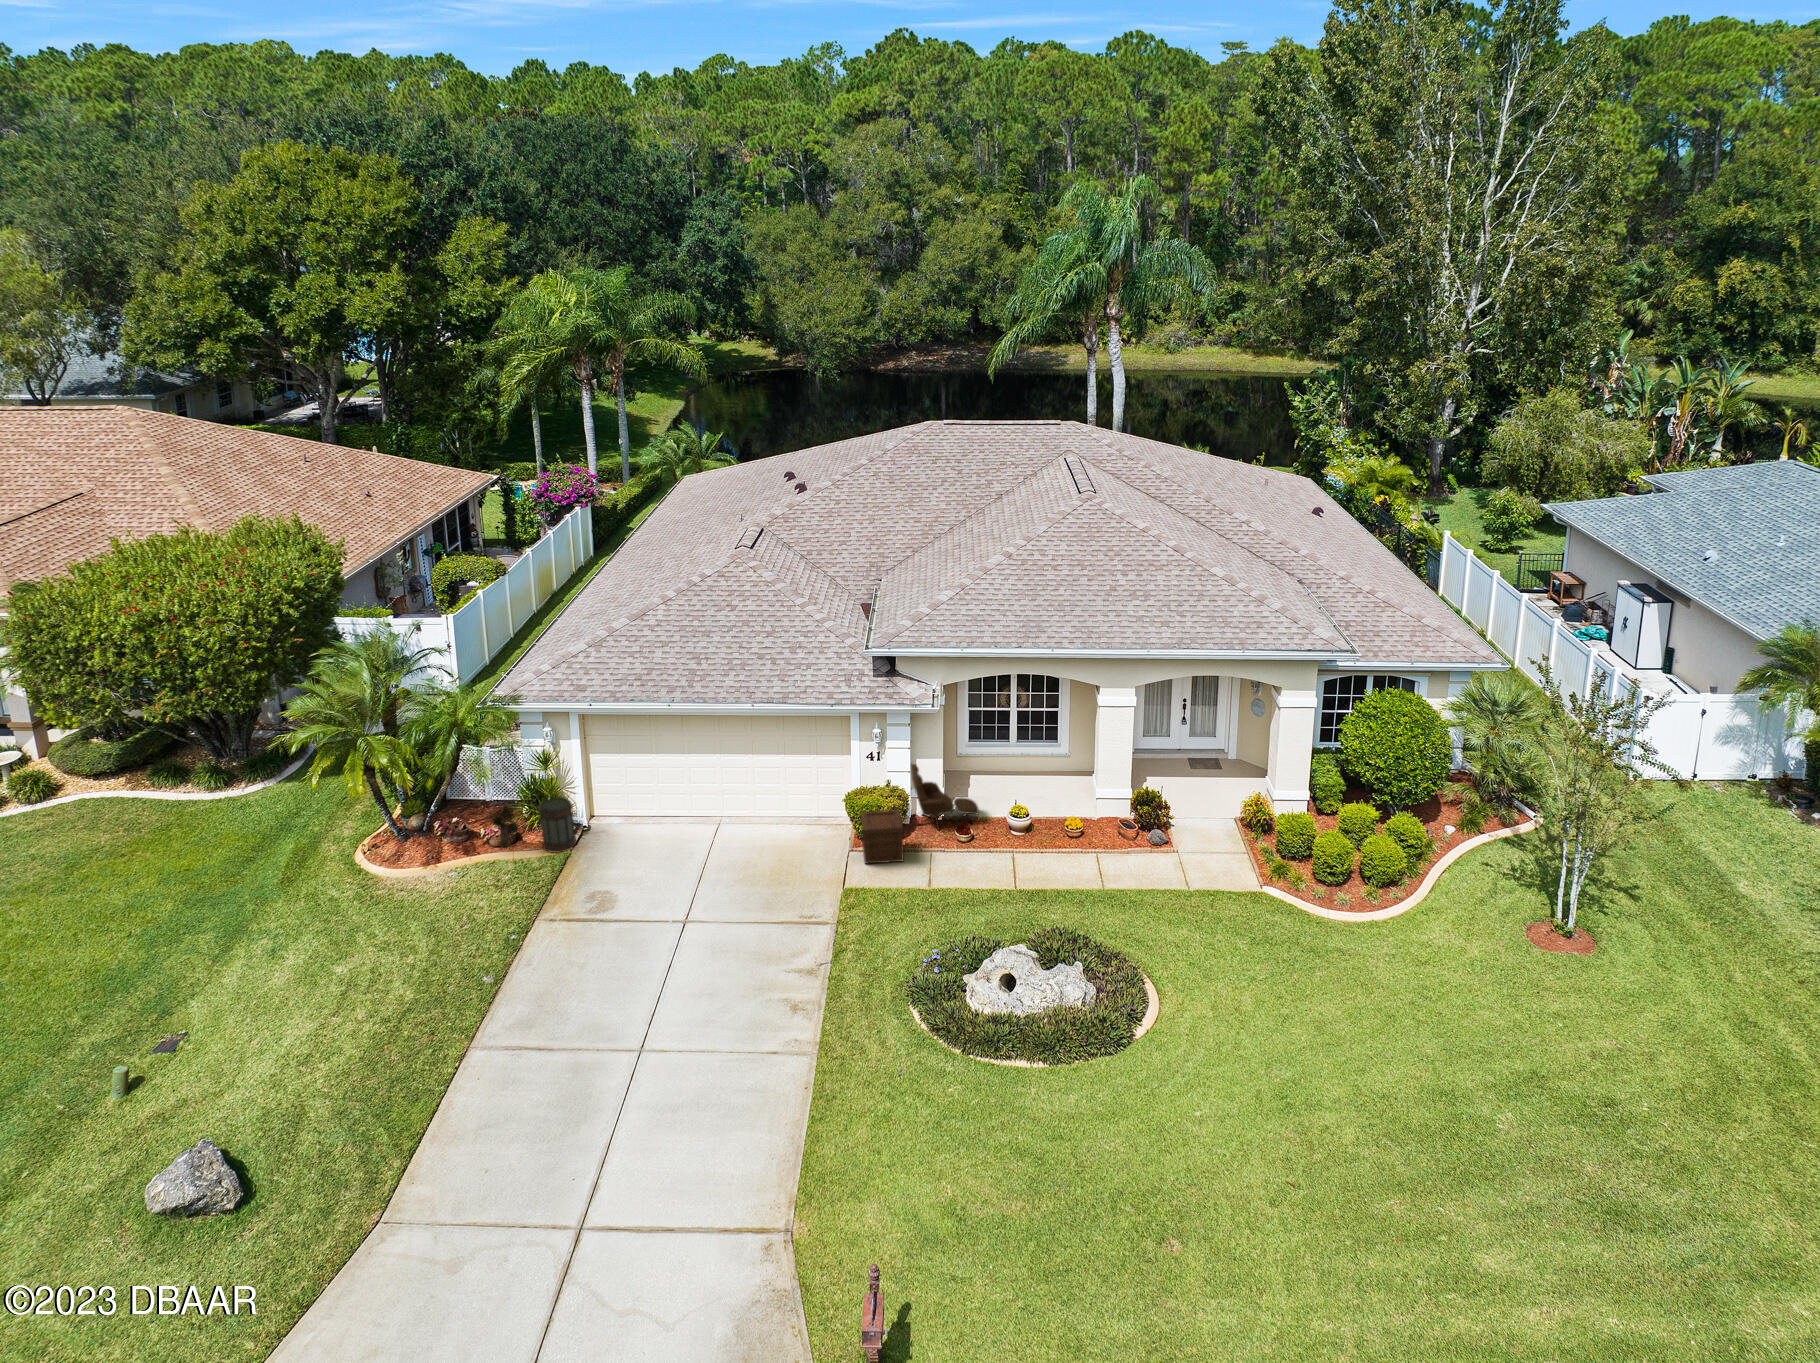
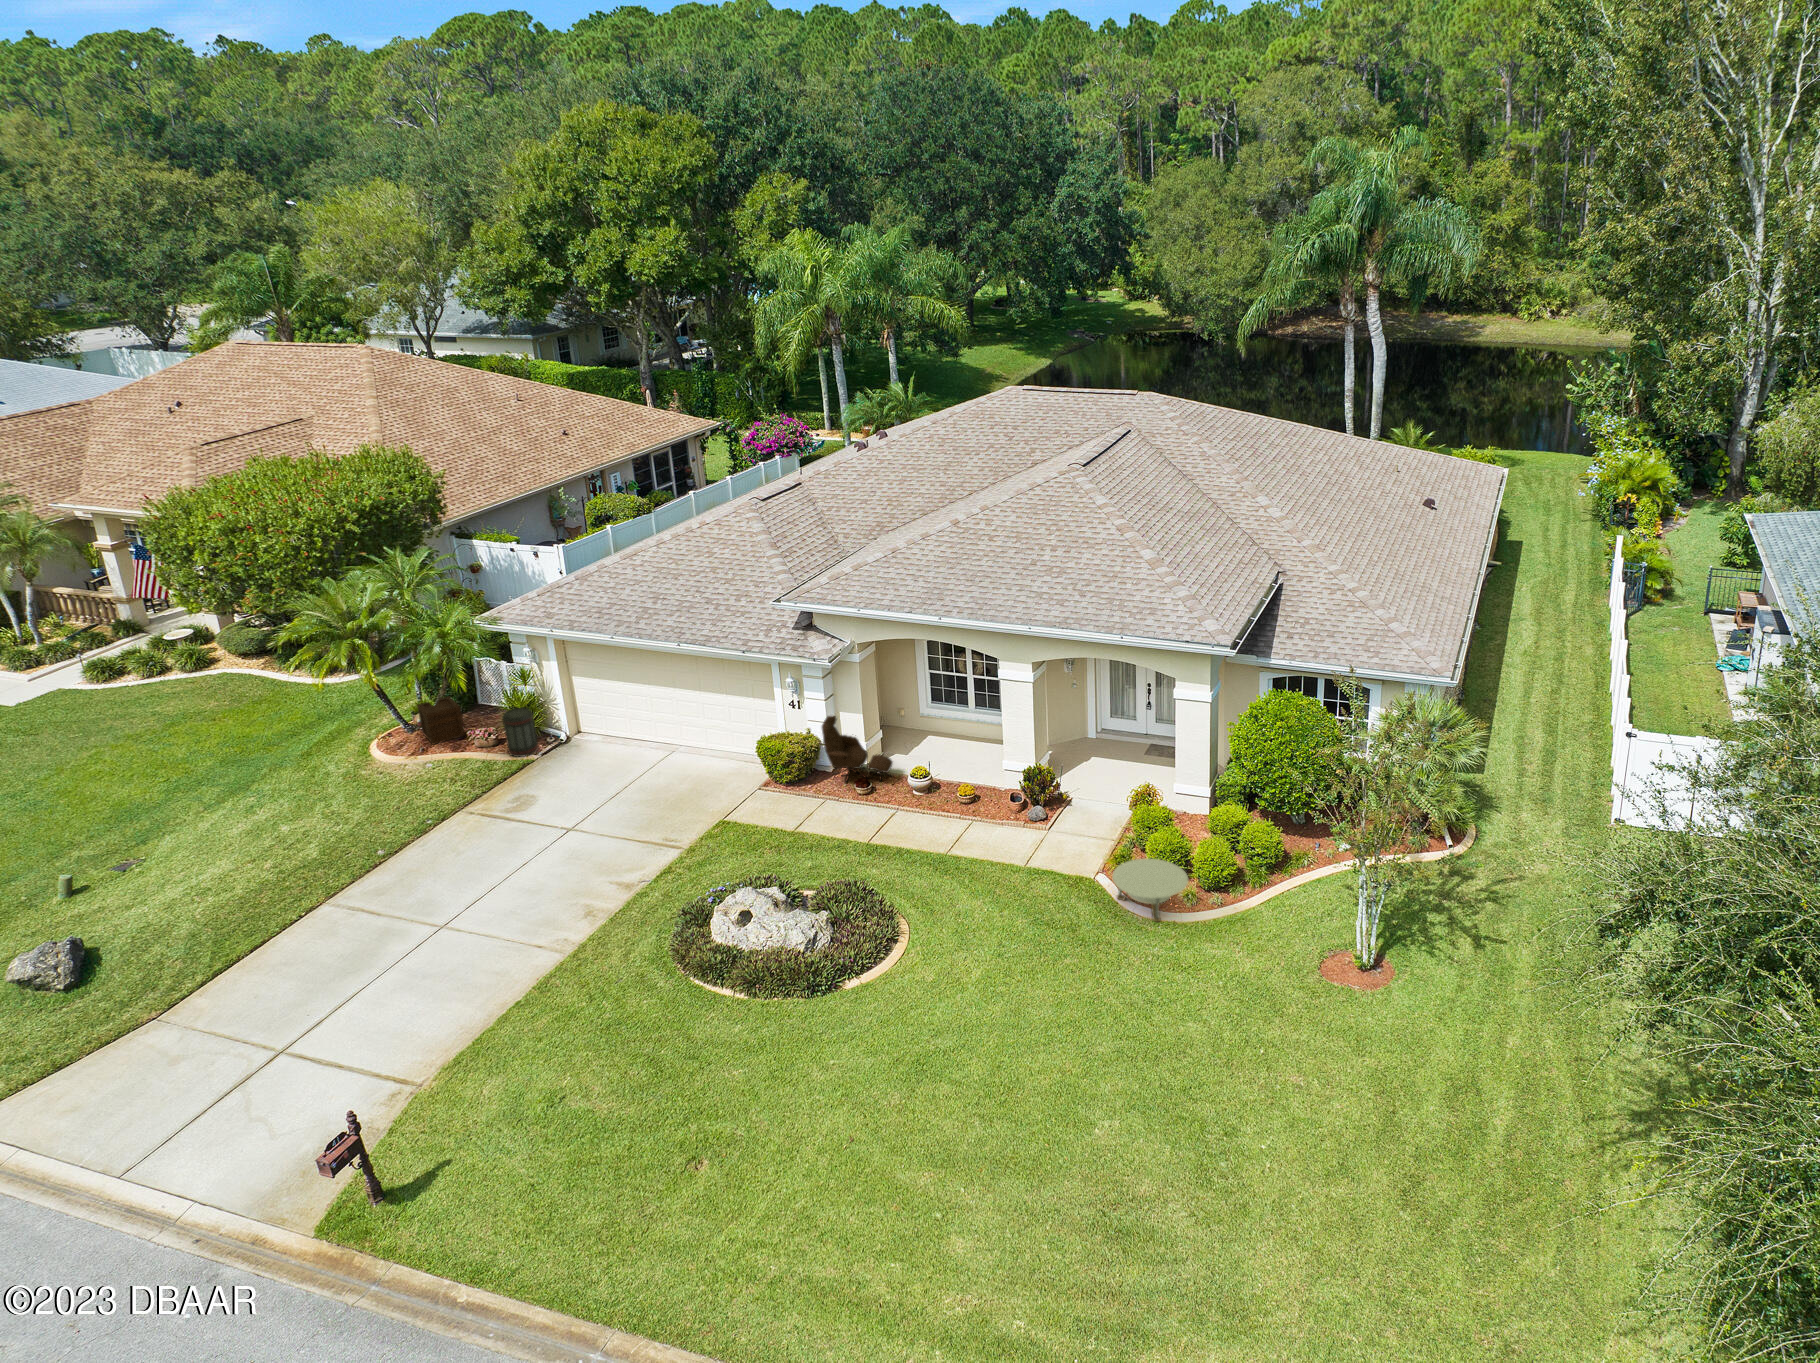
potted plant: present [491,807,523,847] -> none [468,709,500,747]
wooden crate: present [861,810,904,864] -> present [417,696,465,744]
round table: none [1280,856,1352,913] -> present [1112,859,1188,922]

